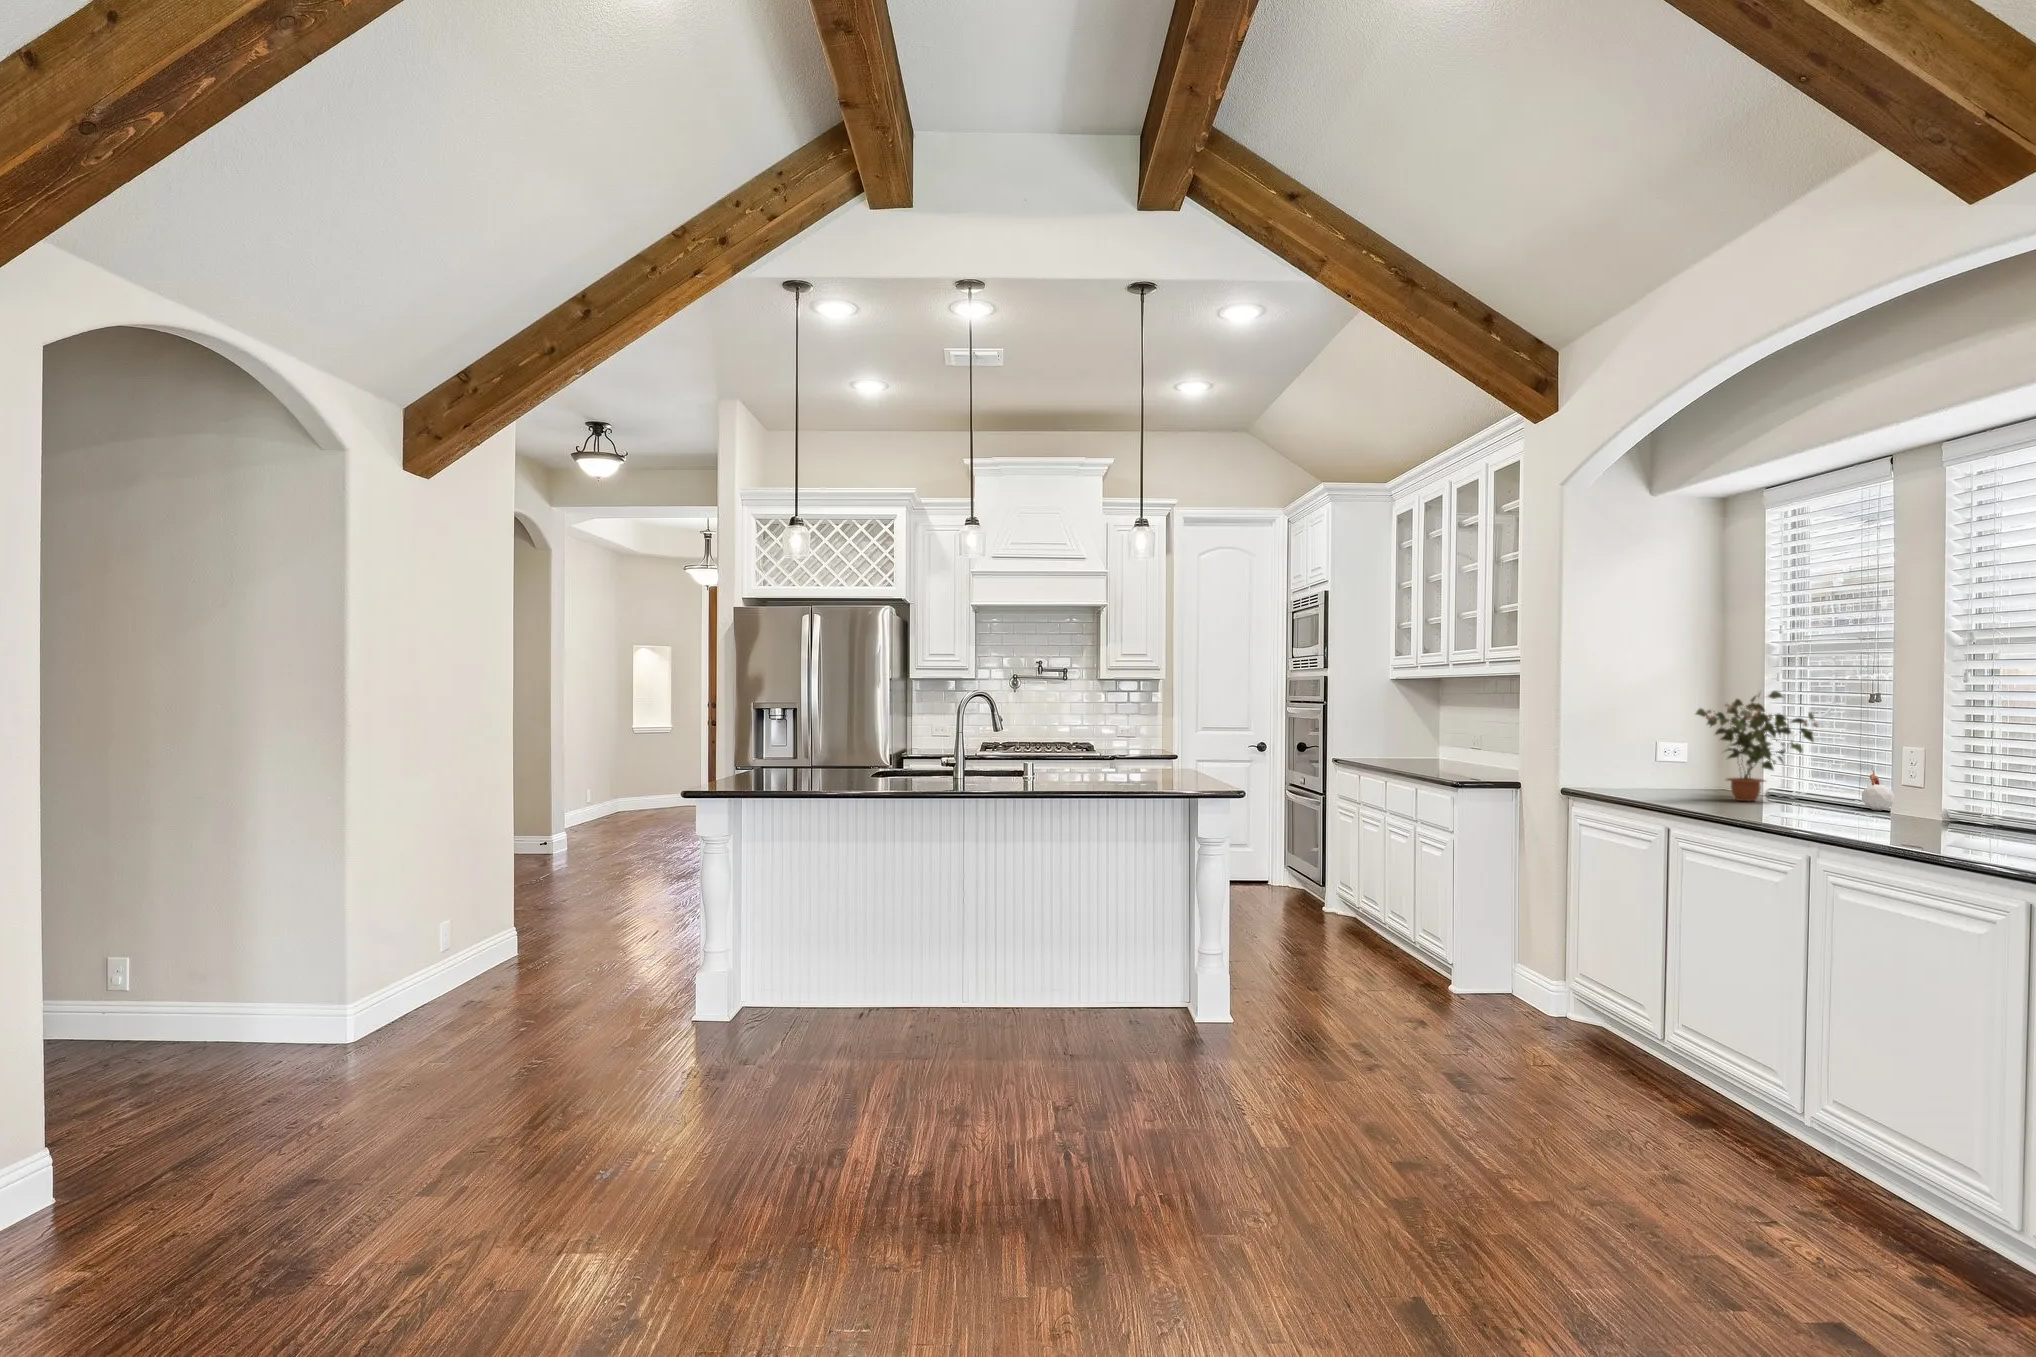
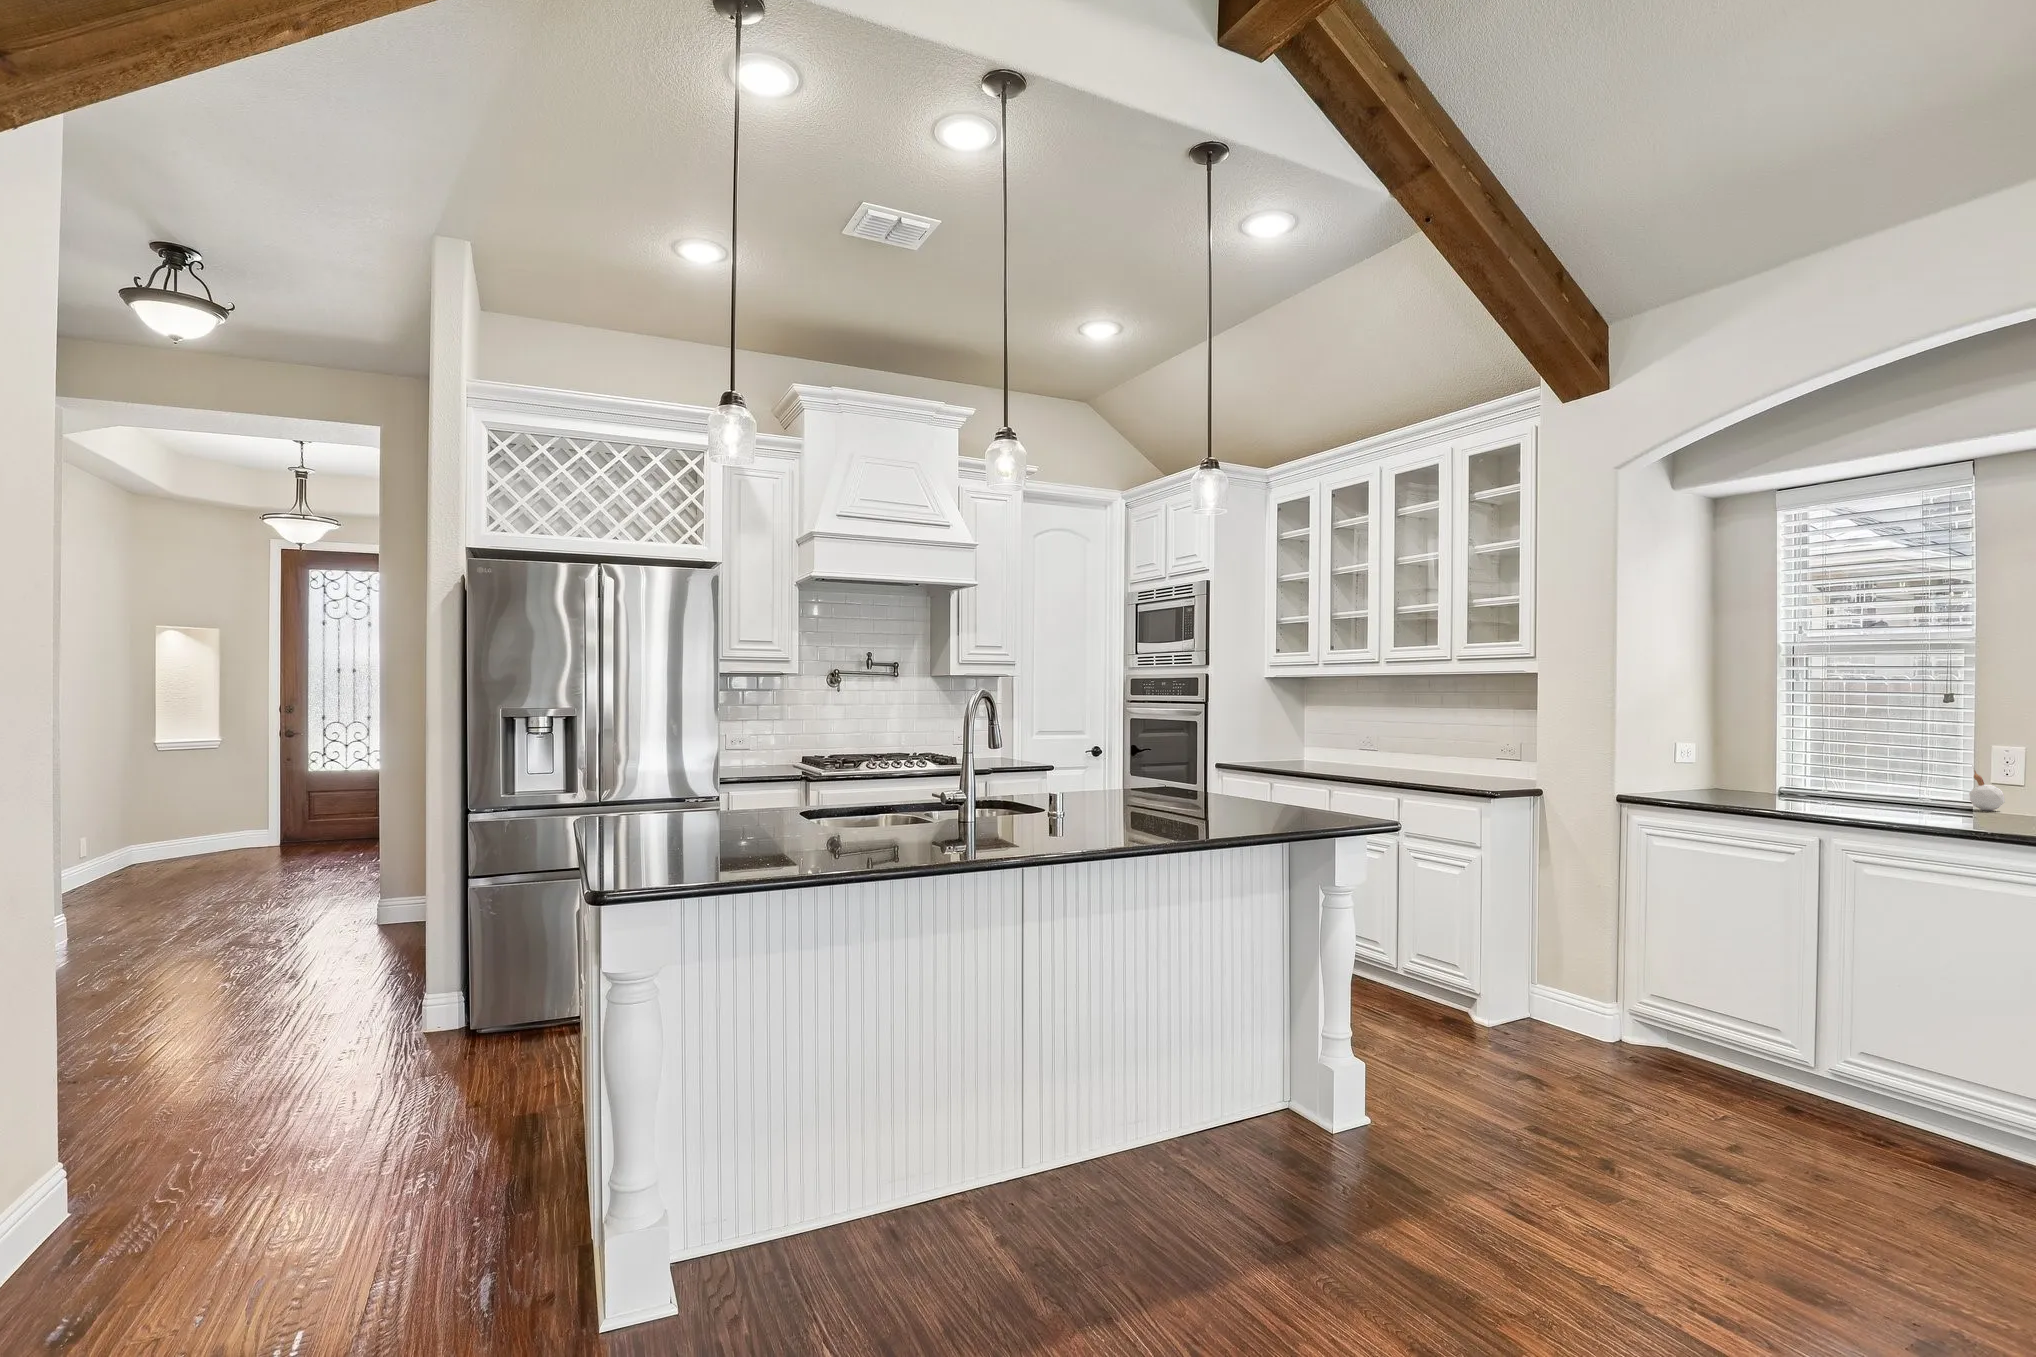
potted plant: present [1695,691,1818,801] -> none [1787,690,1901,805]

